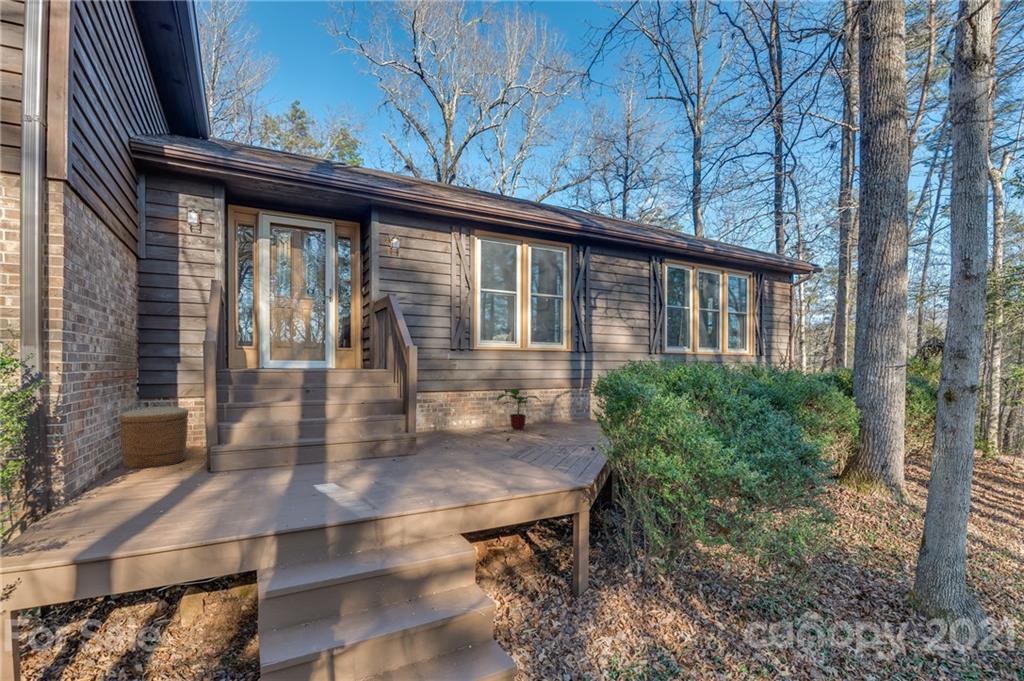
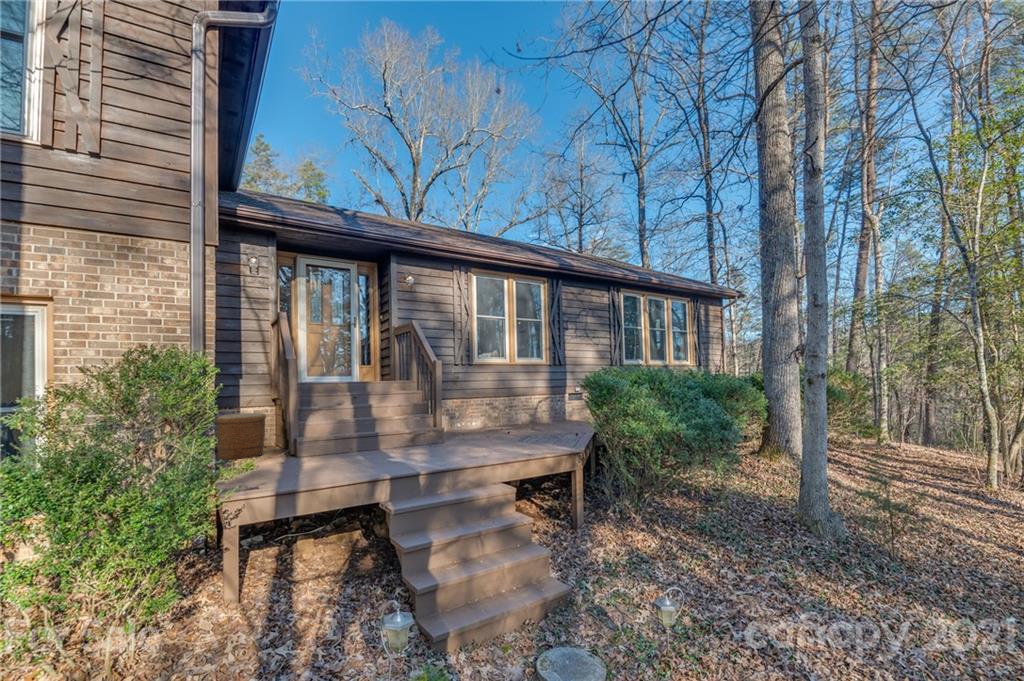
potted plant: present [497,389,539,430] -> none [494,397,529,430]

